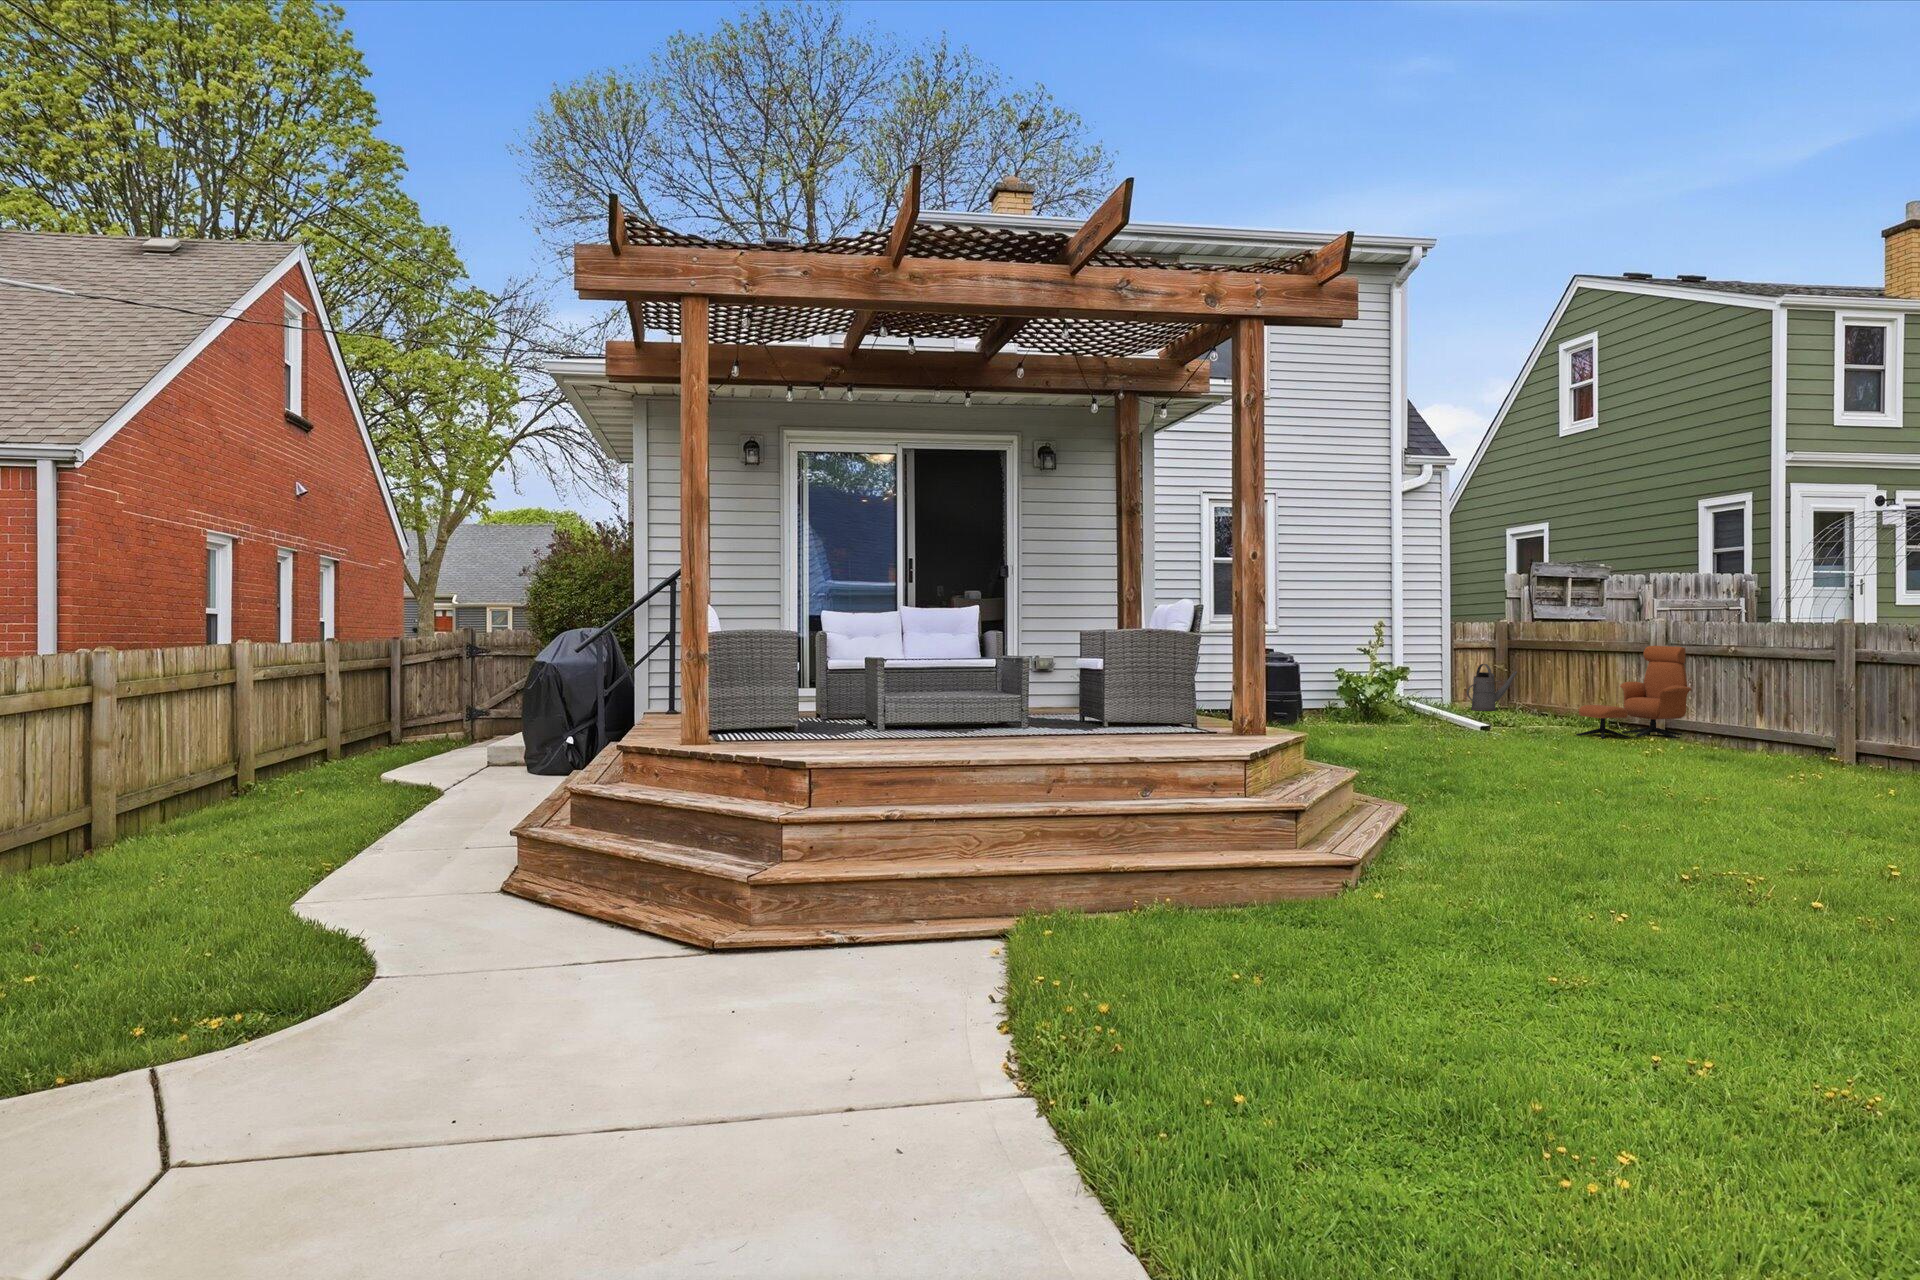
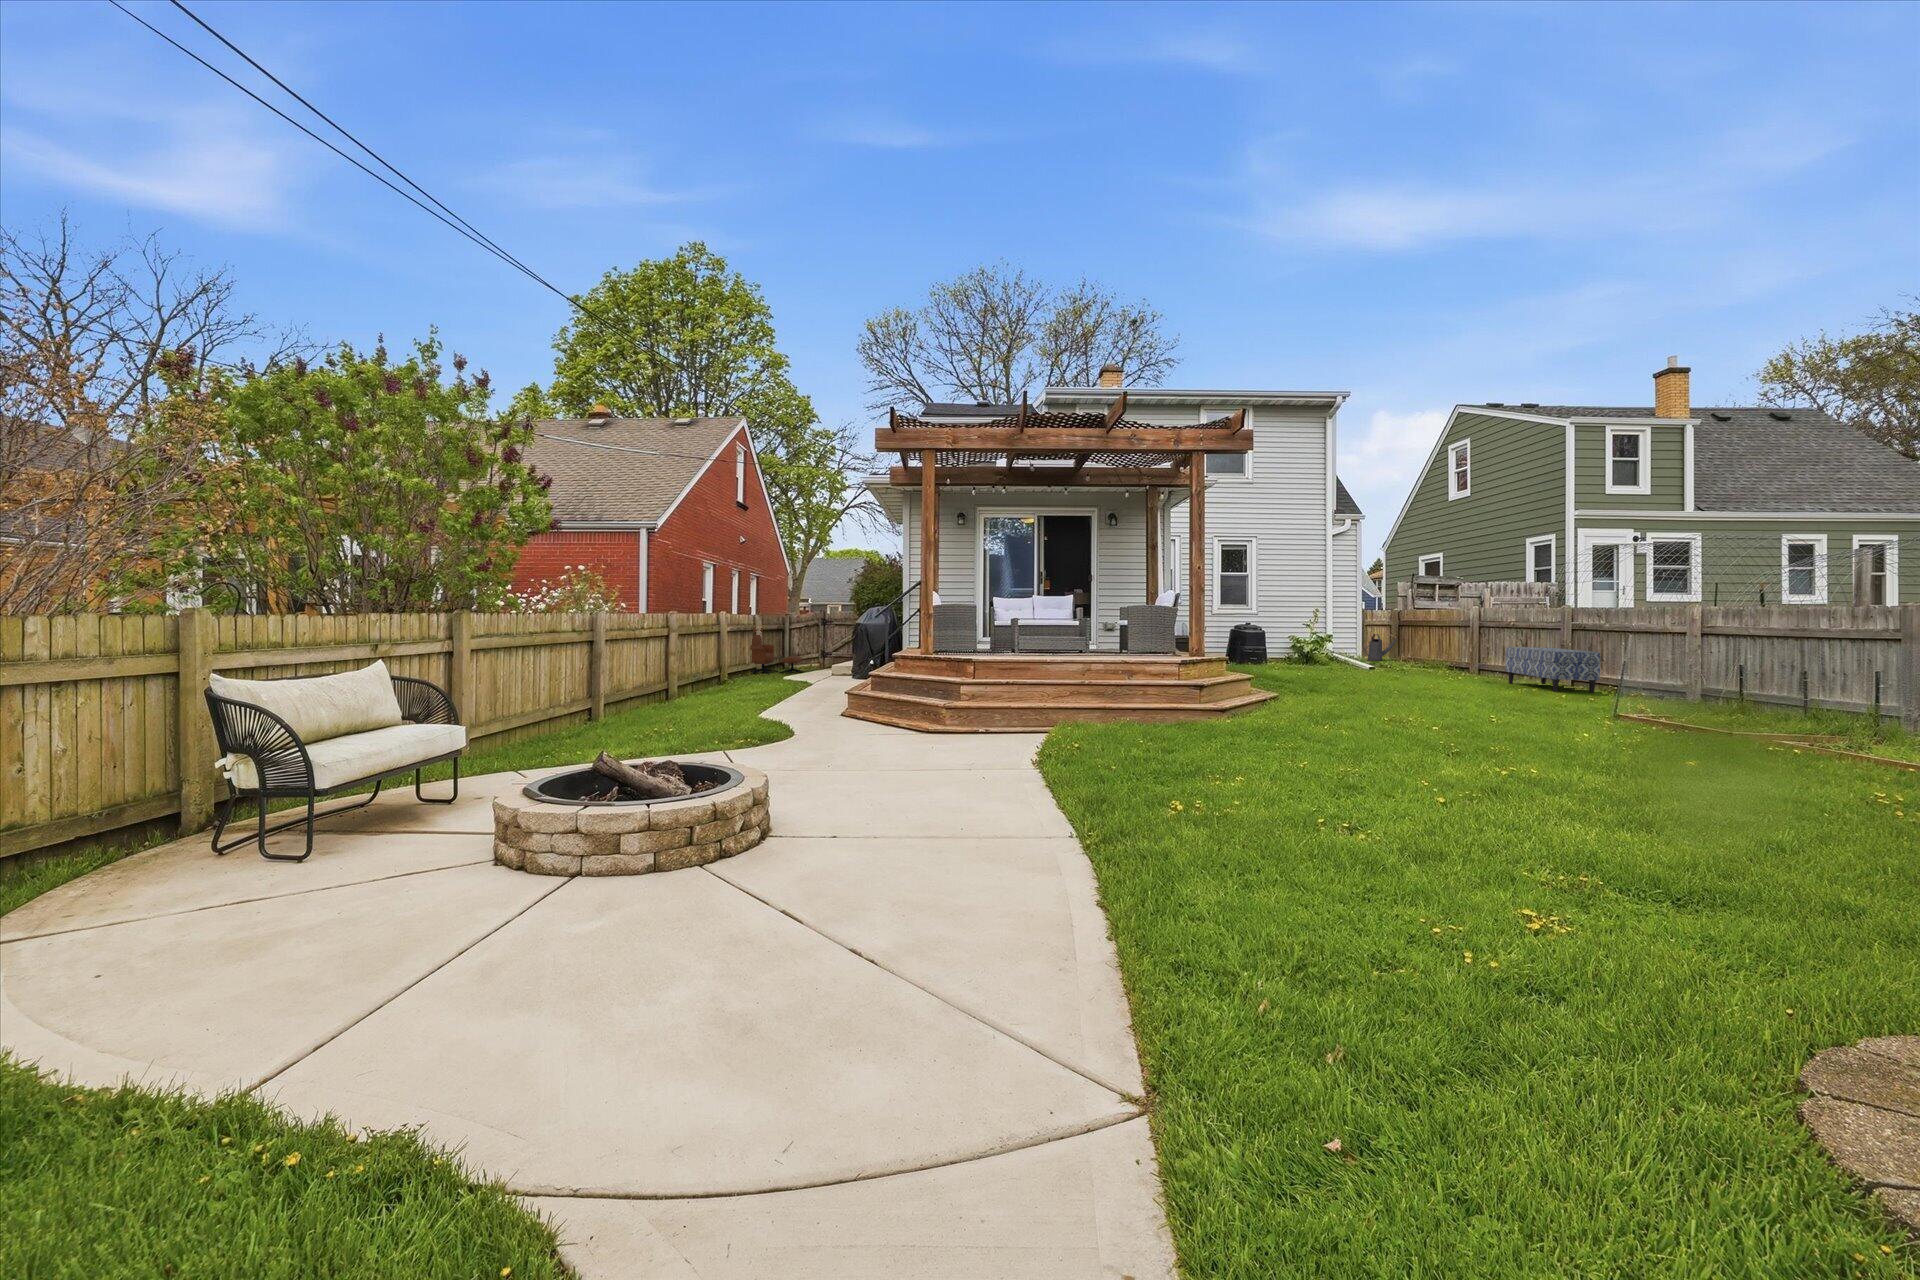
lounge chair: present [1576,646,1692,738] -> present [750,627,803,674]
bench: none [1727,689,1892,769] -> present [1505,647,1601,693]

